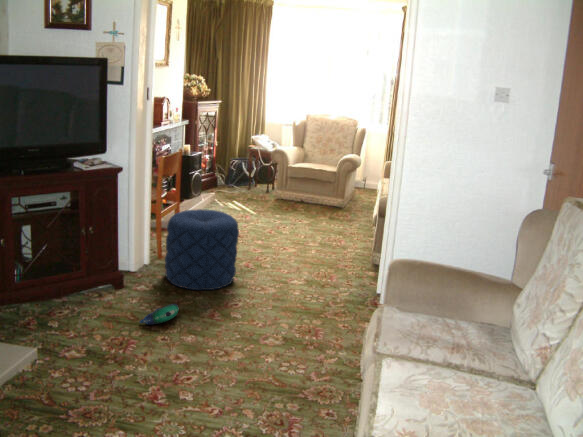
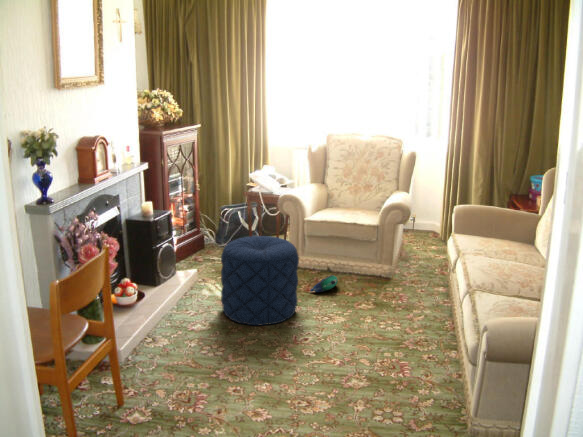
plush toy: present [139,304,179,325] -> present [310,275,338,292]

